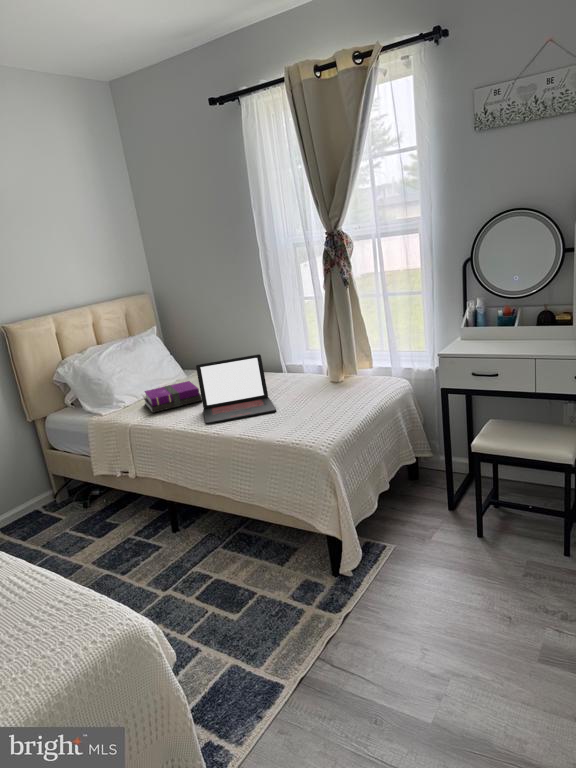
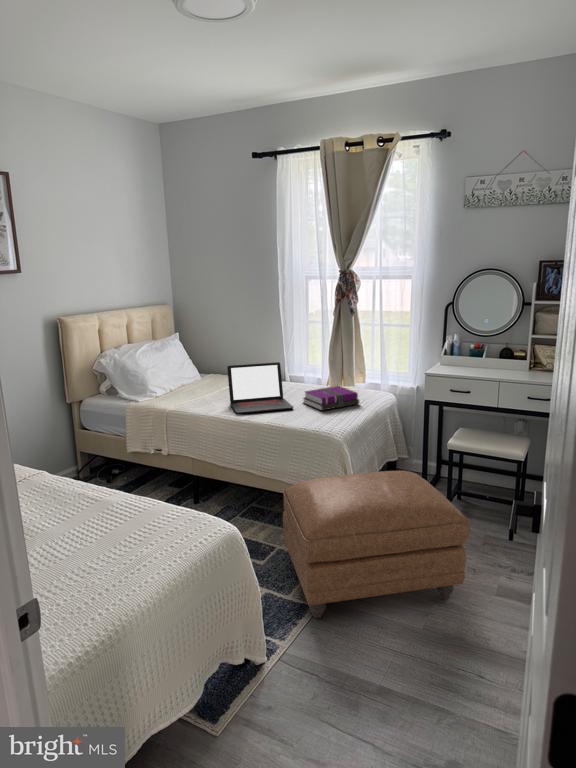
notebook: present [144,381,202,413] -> present [303,386,359,411]
ottoman: none [248,491,494,709] -> present [283,471,470,618]

